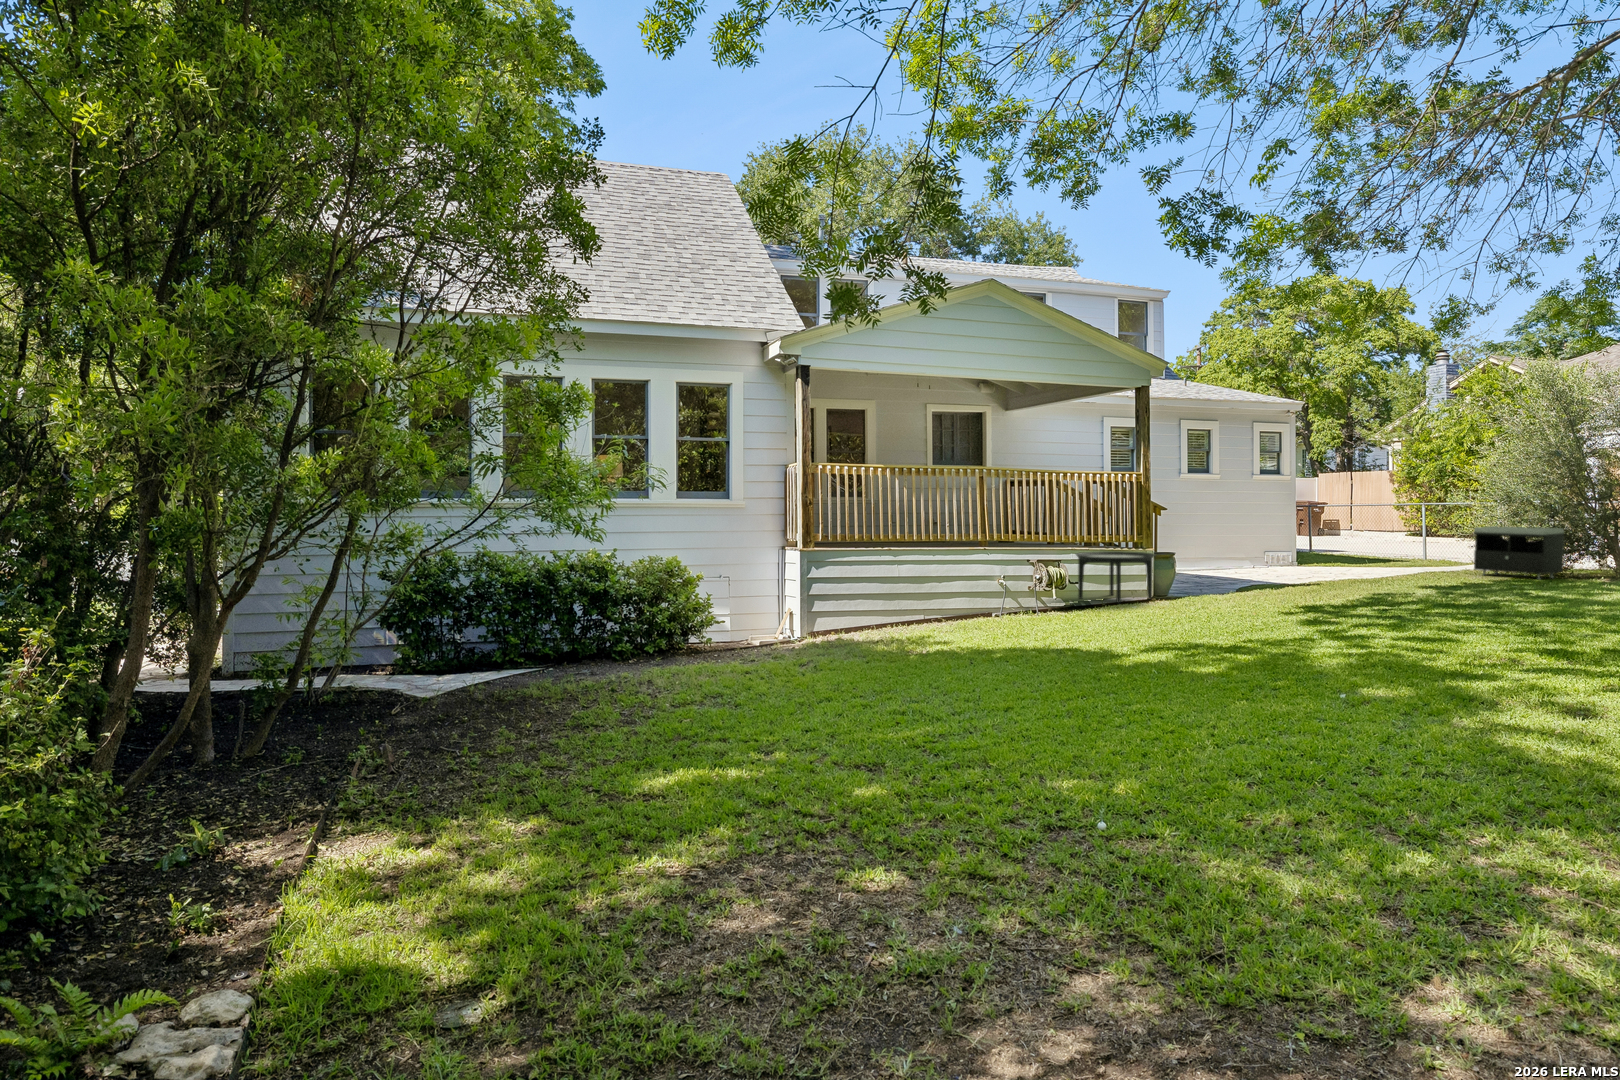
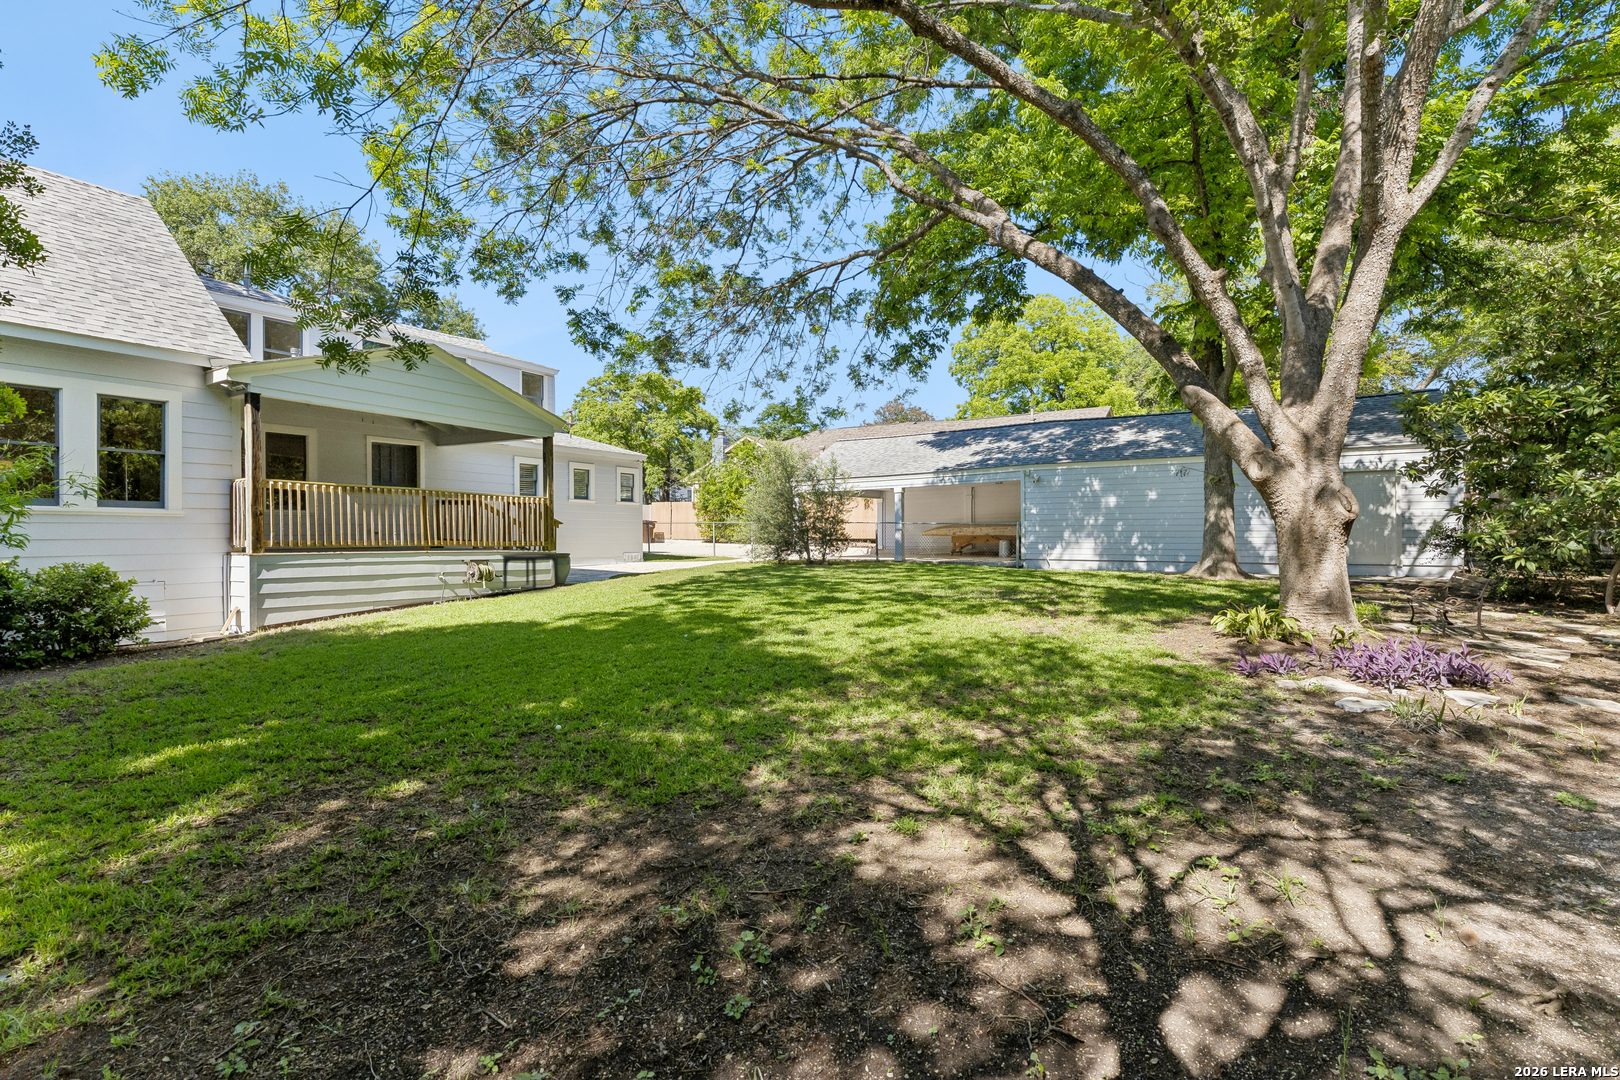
storage bench: present [1474,526,1564,579] -> none [743,535,785,564]

